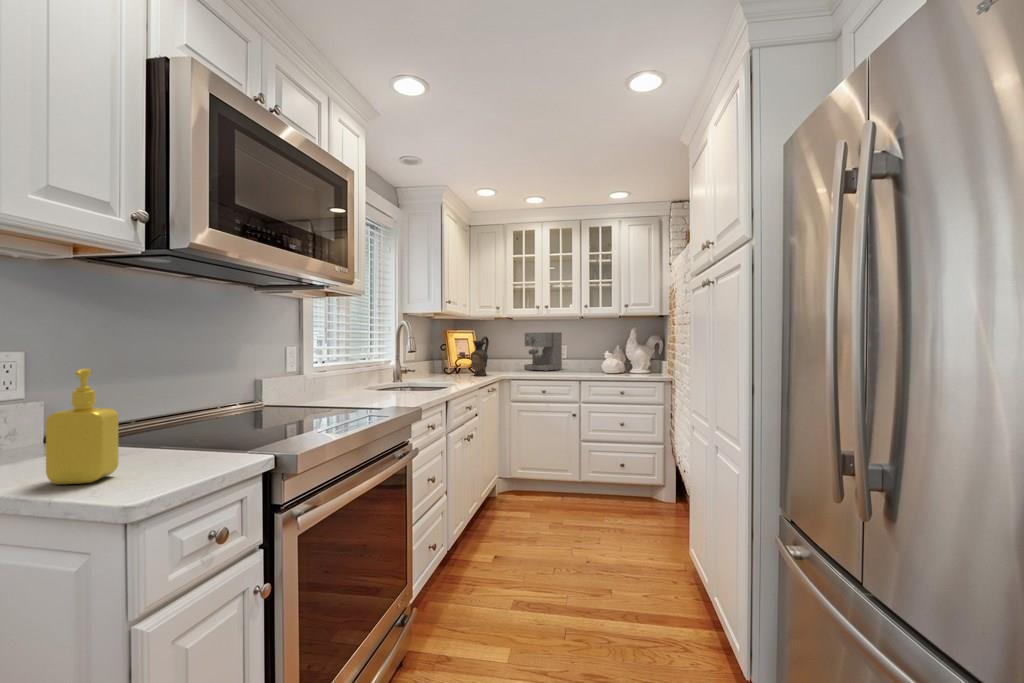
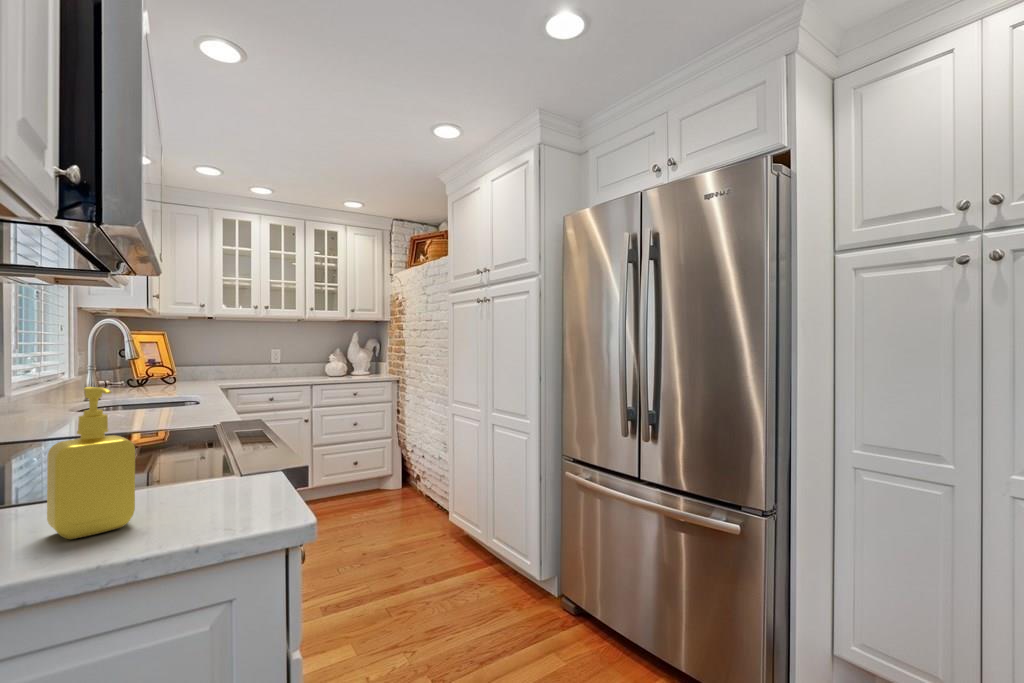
coffee maker: present [524,332,562,371] -> none [230,335,275,378]
ceramic pitcher: present [471,336,489,376] -> none [184,339,207,386]

